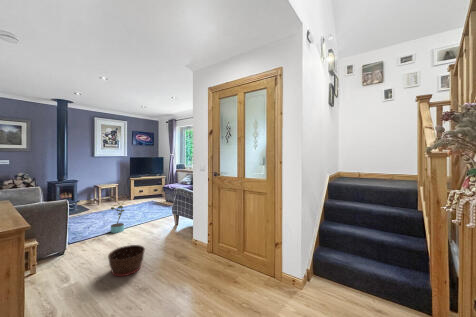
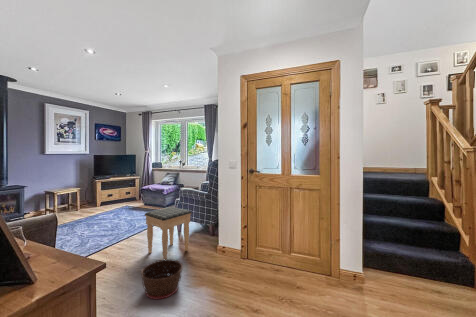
potted plant: present [110,198,124,233] -> none [95,198,126,248]
footstool: none [136,202,173,247] -> present [145,207,191,259]

